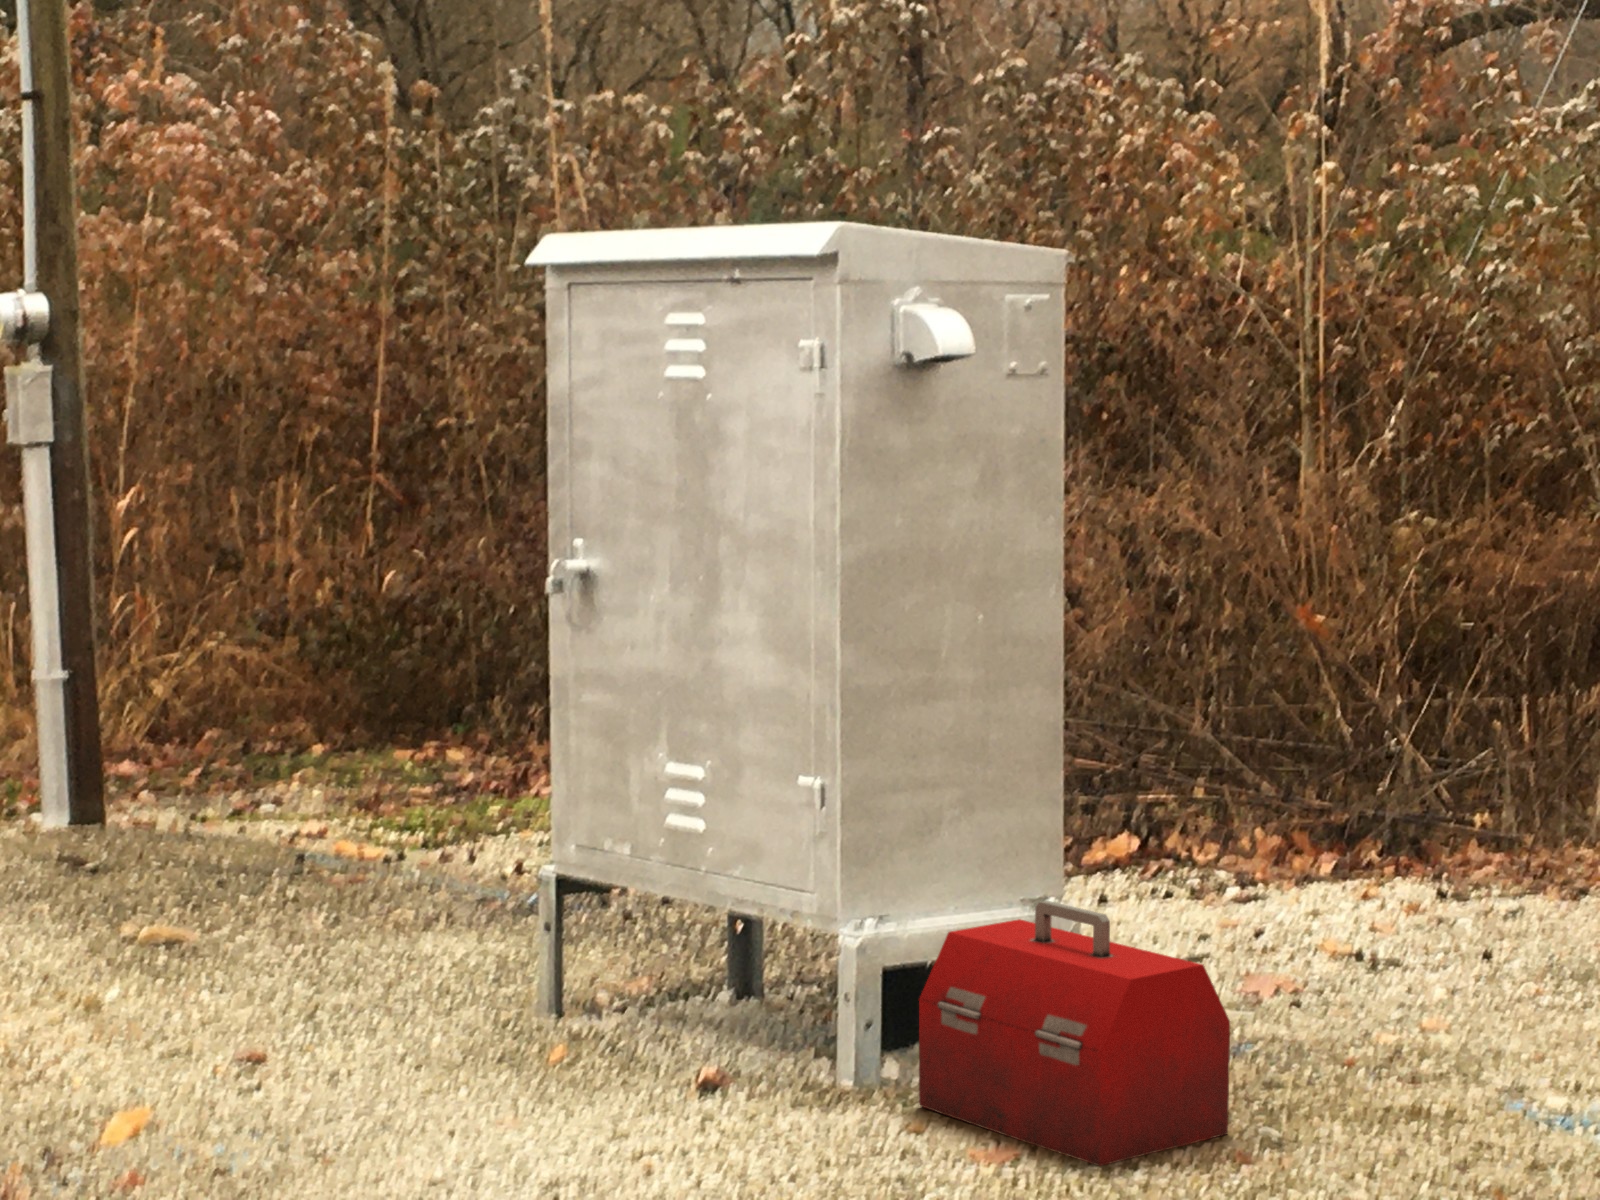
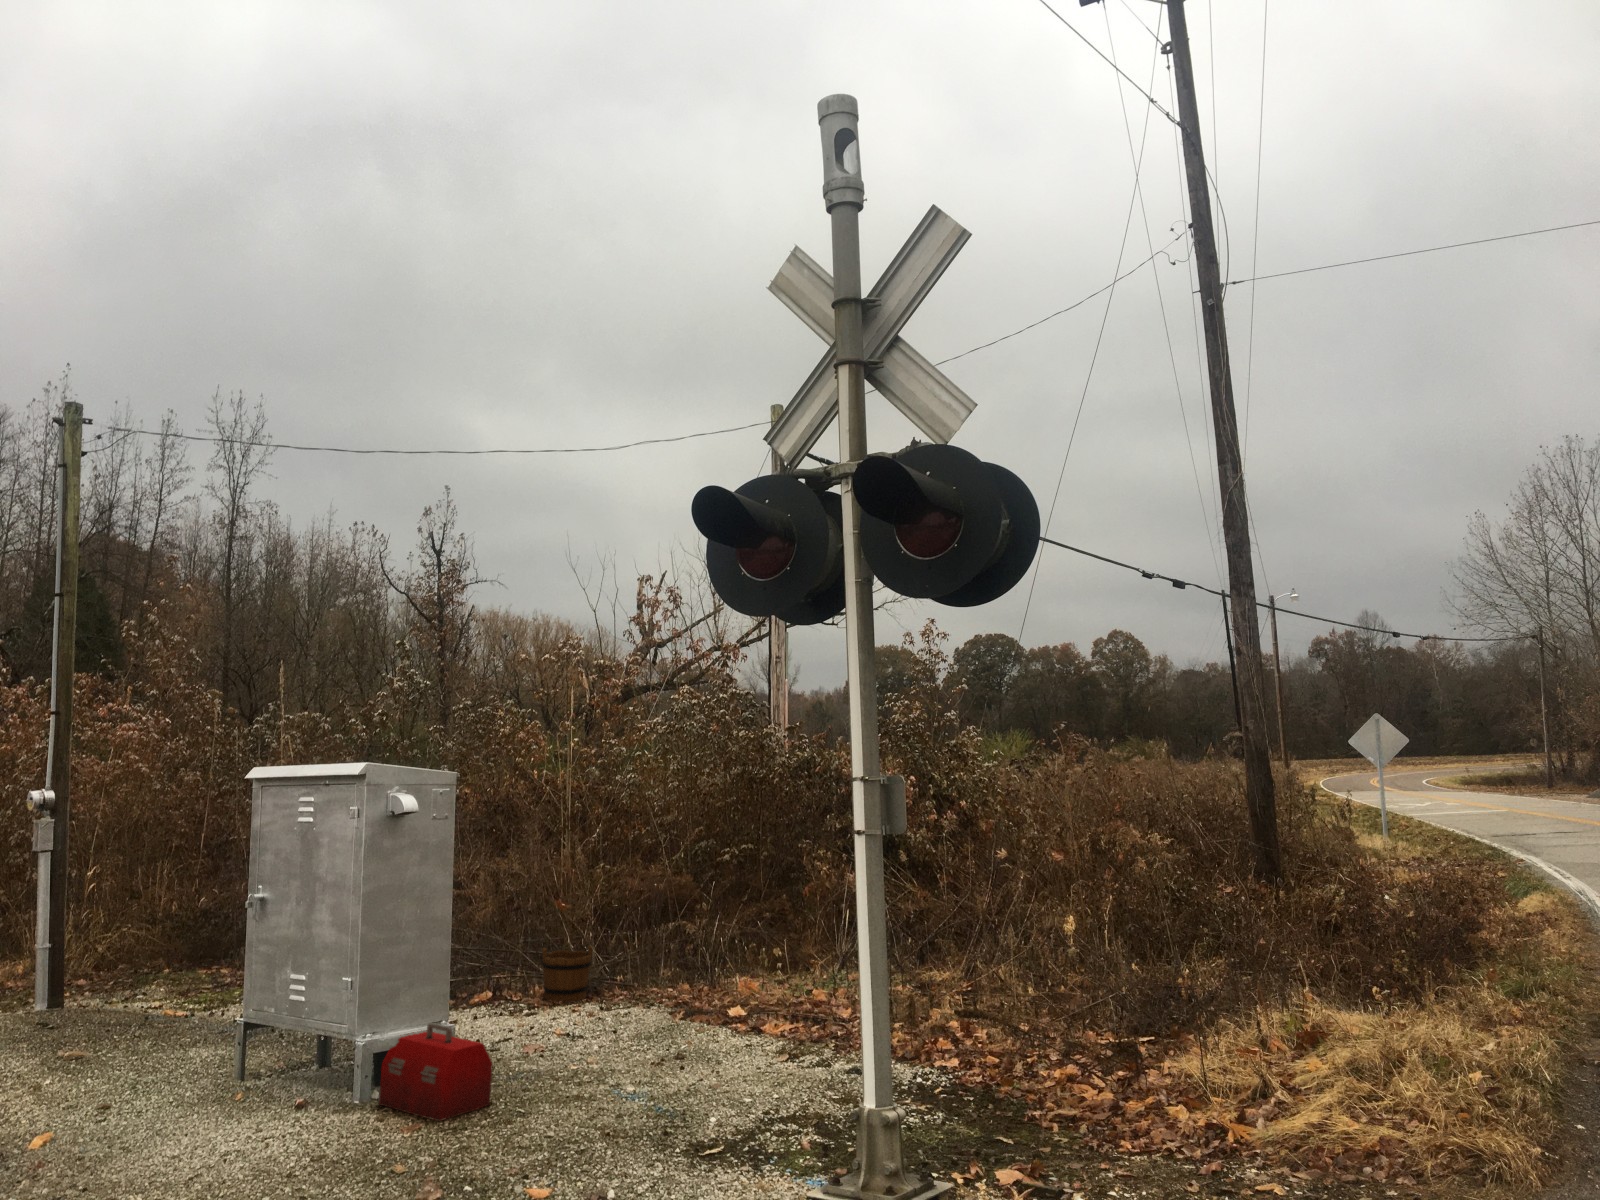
bucket: none [1257,727,1406,876] -> present [542,946,593,1002]

